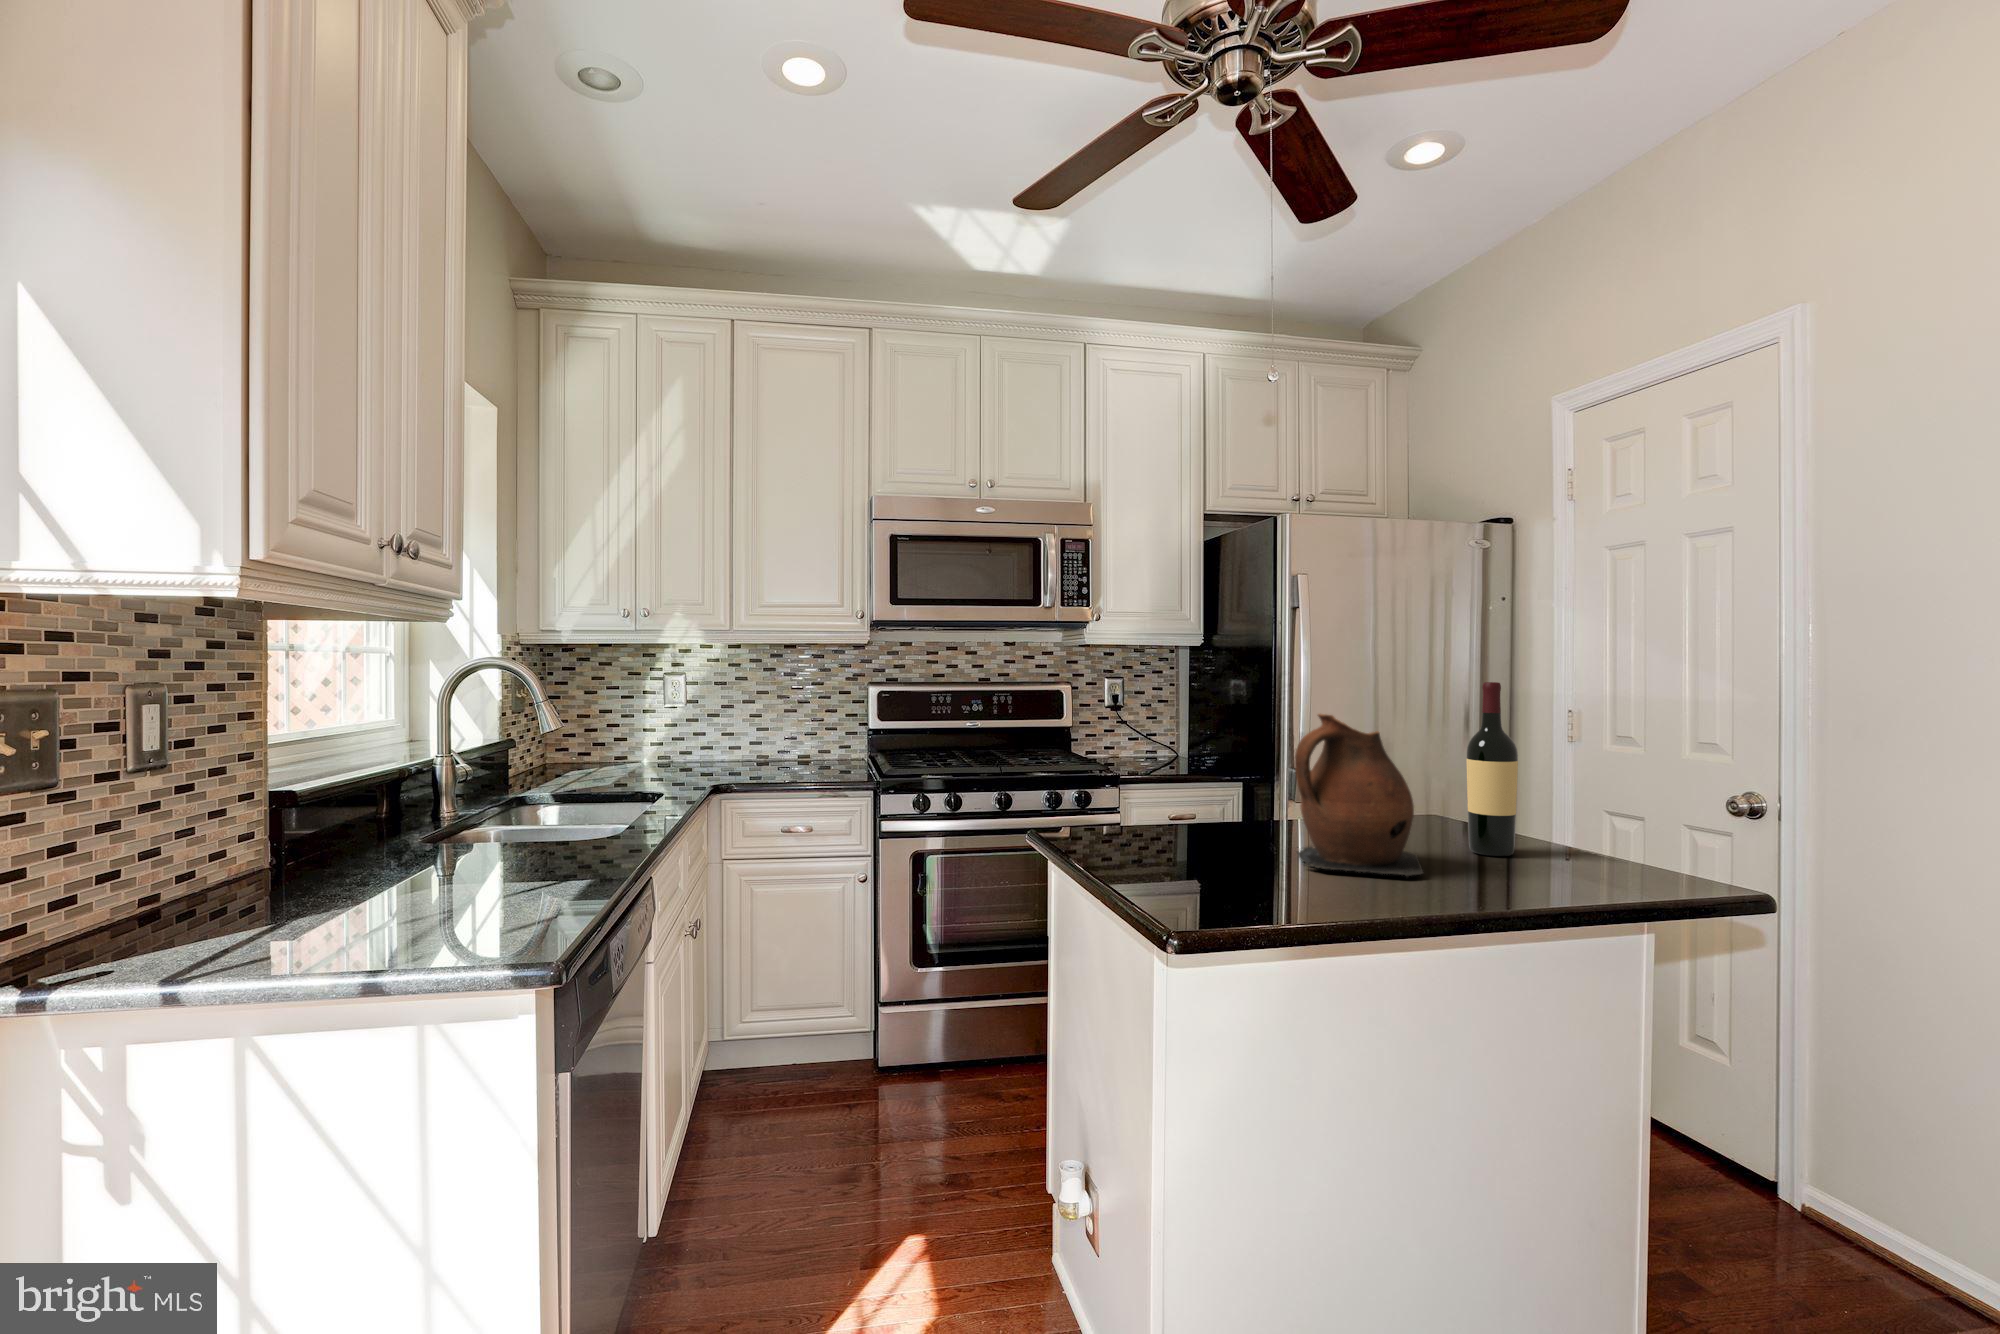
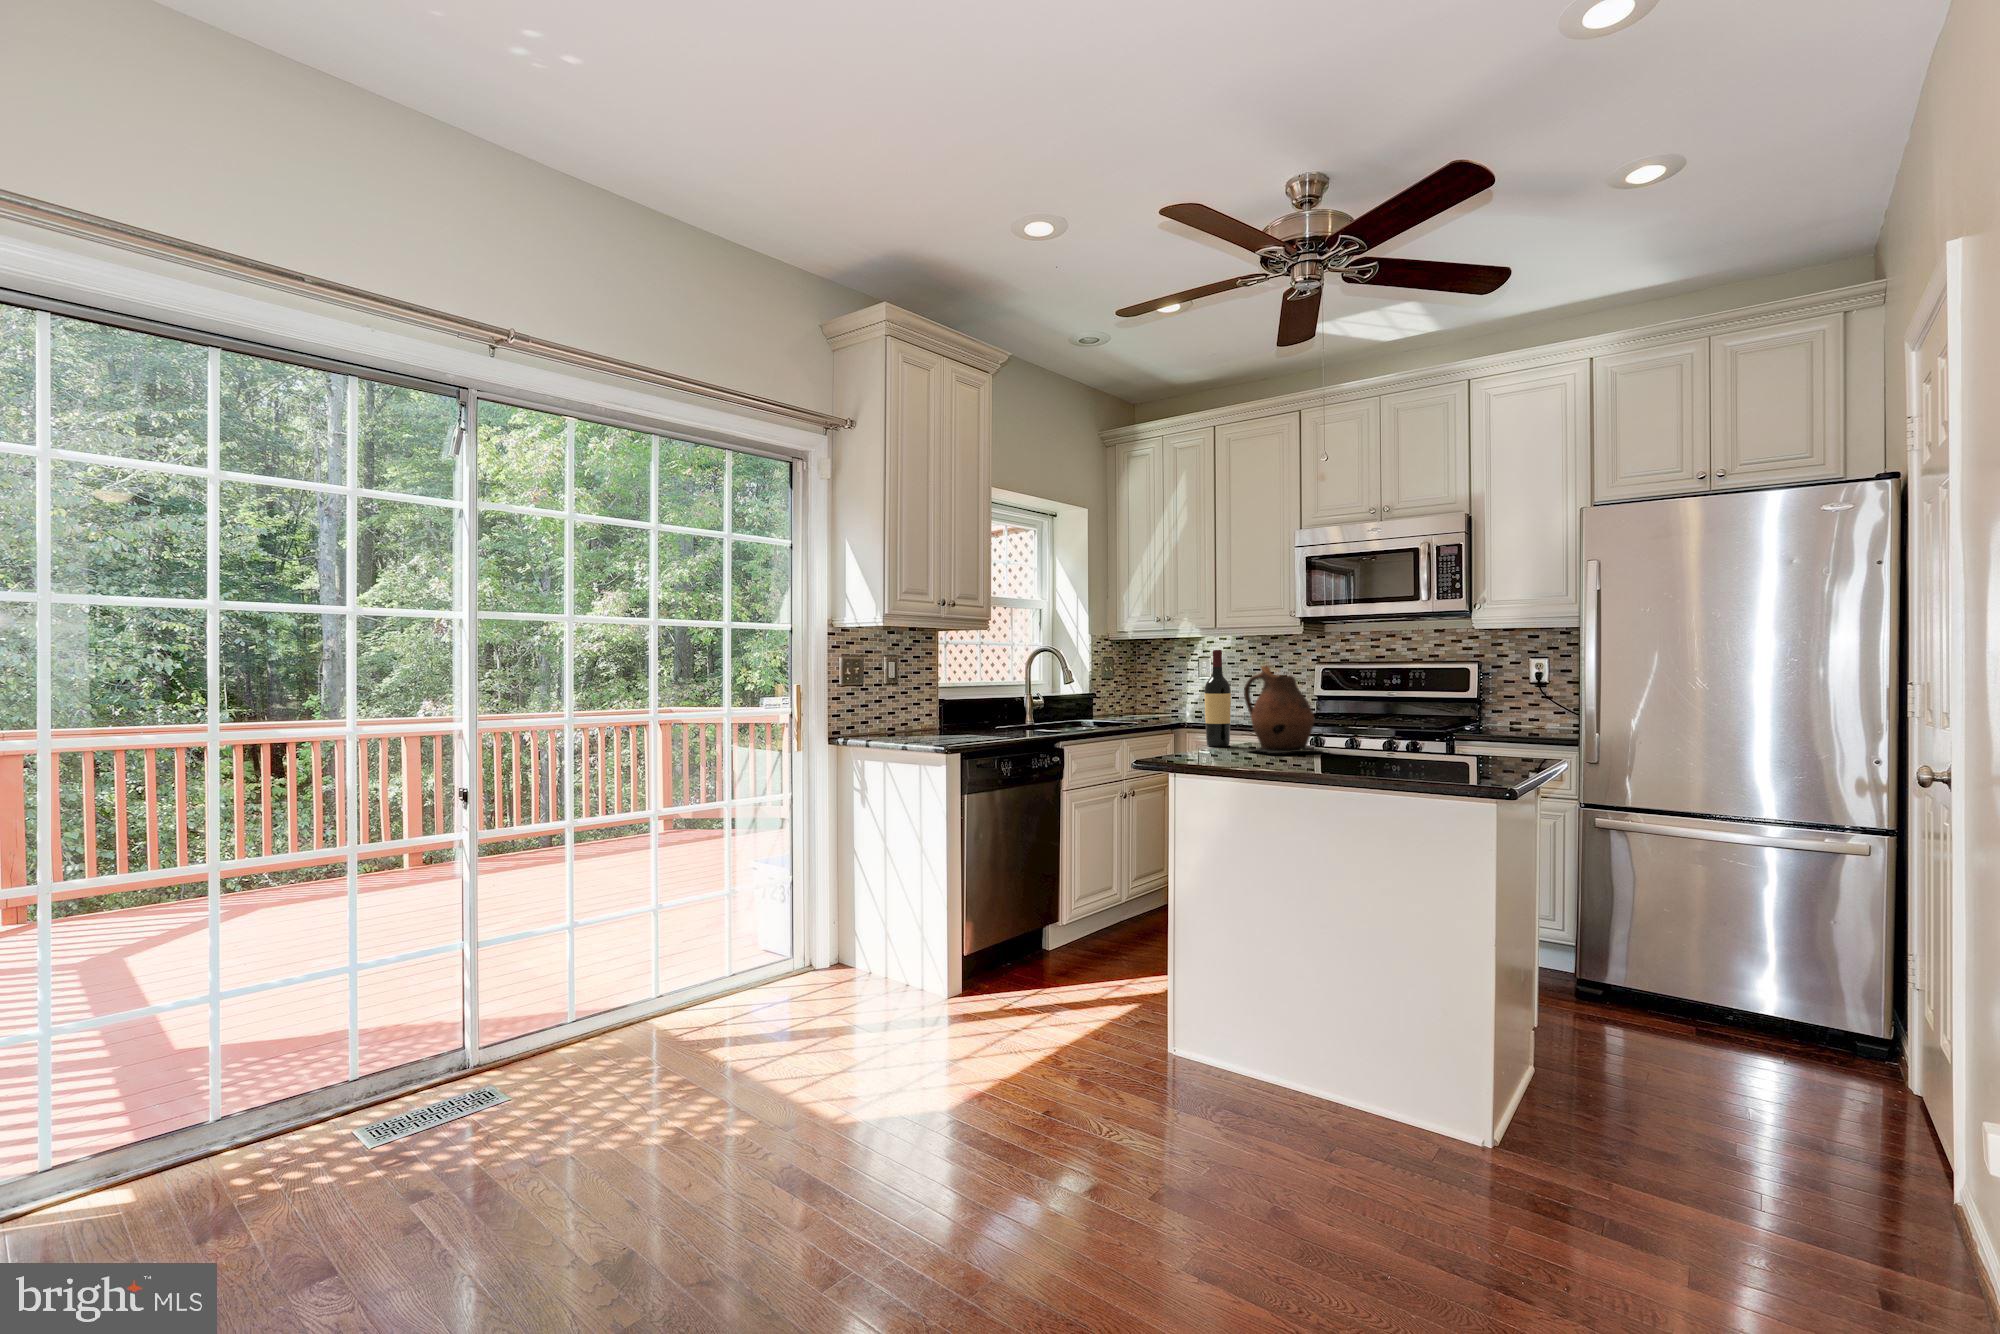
wine bottle: present [1467,682,1518,856] -> present [1205,650,1231,747]

